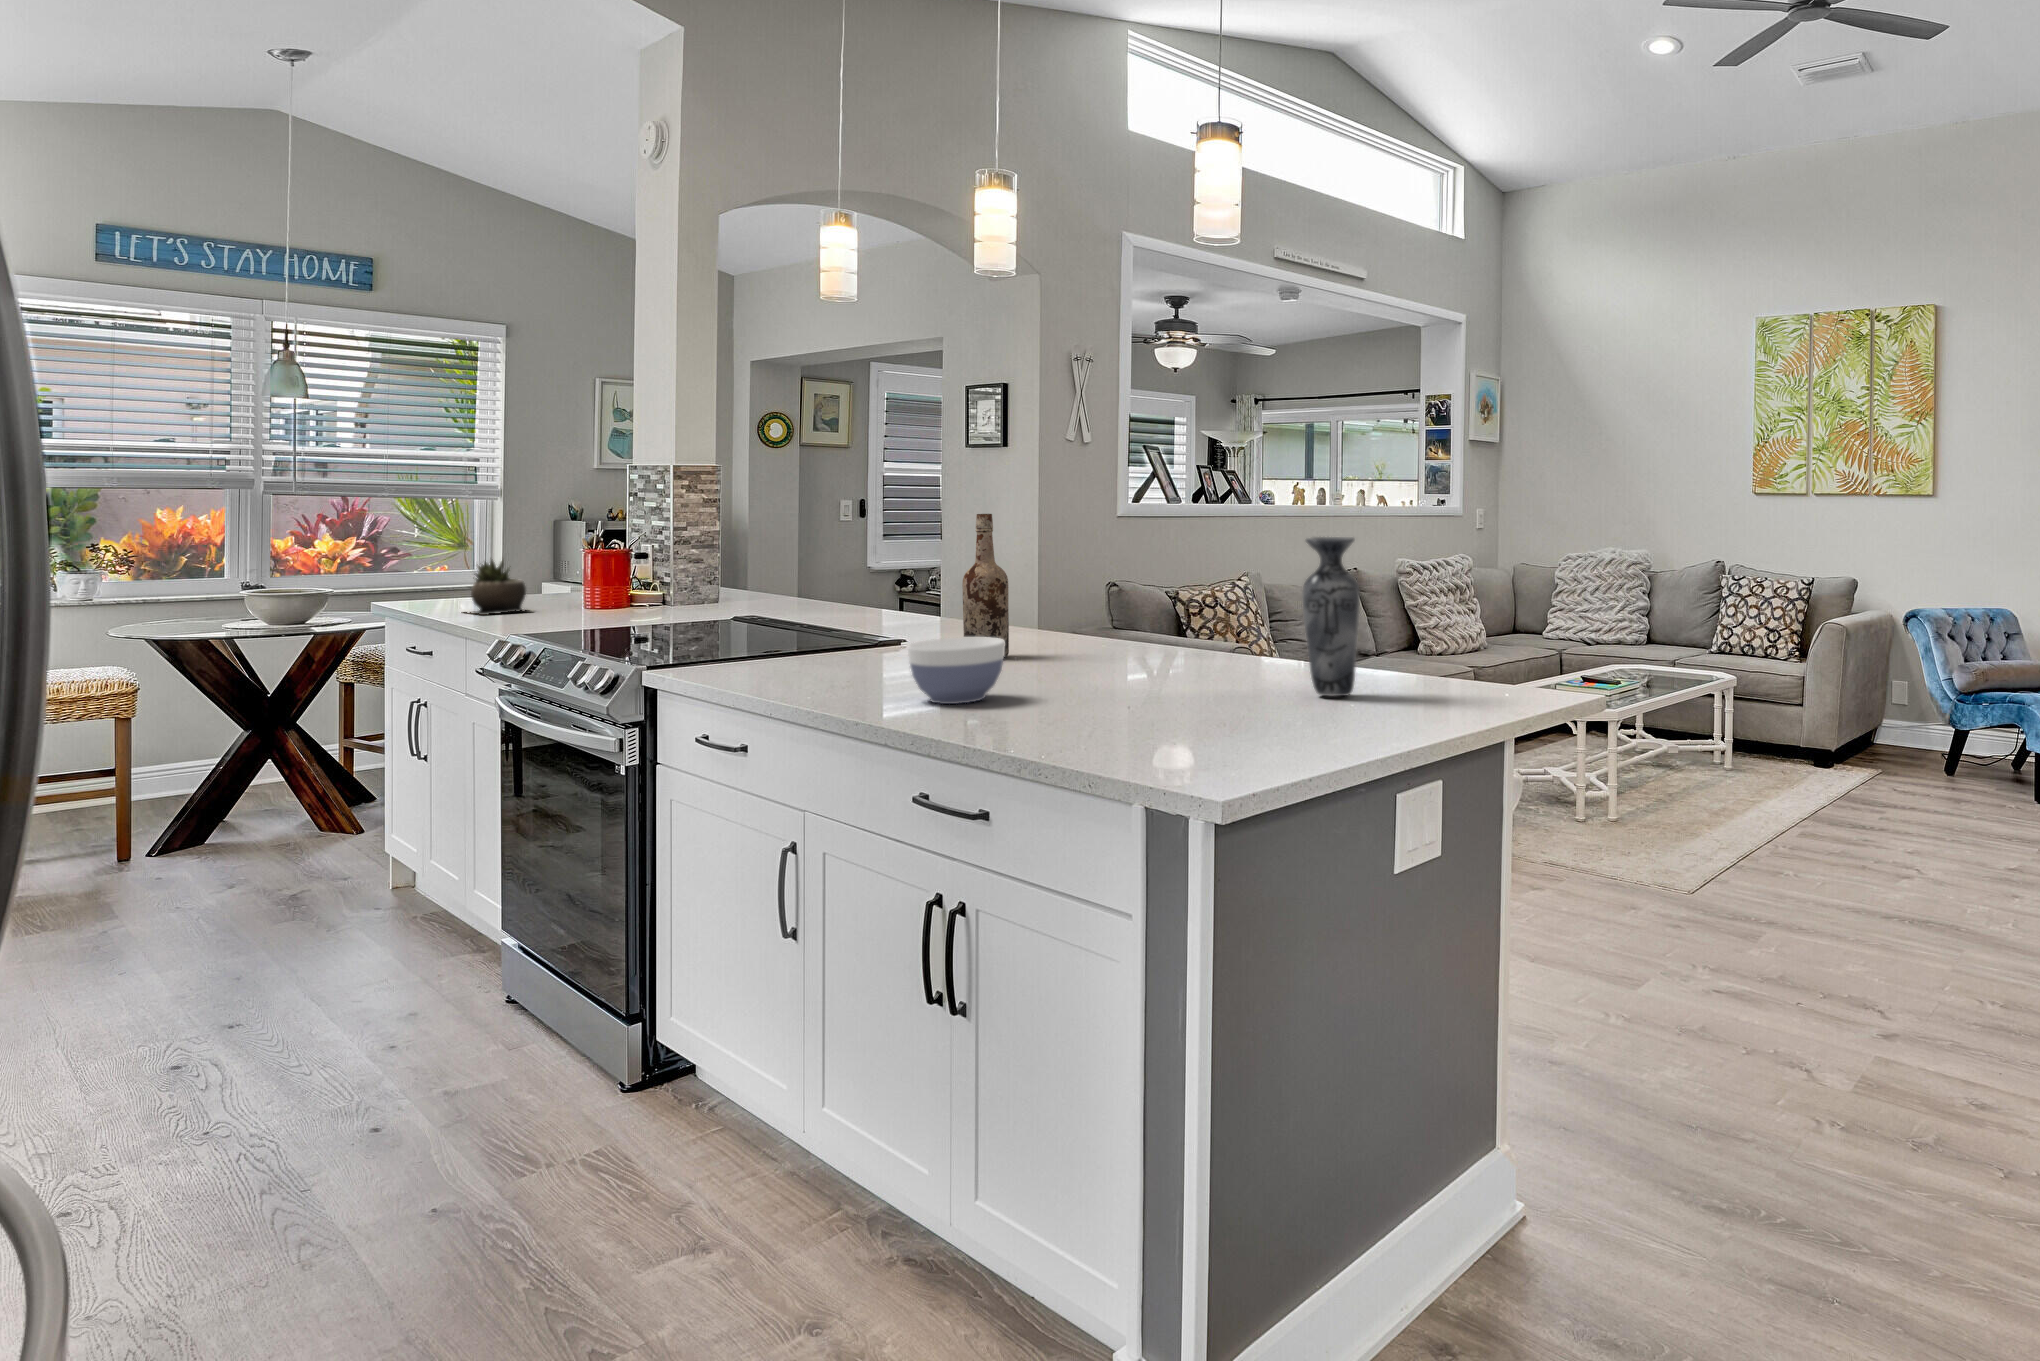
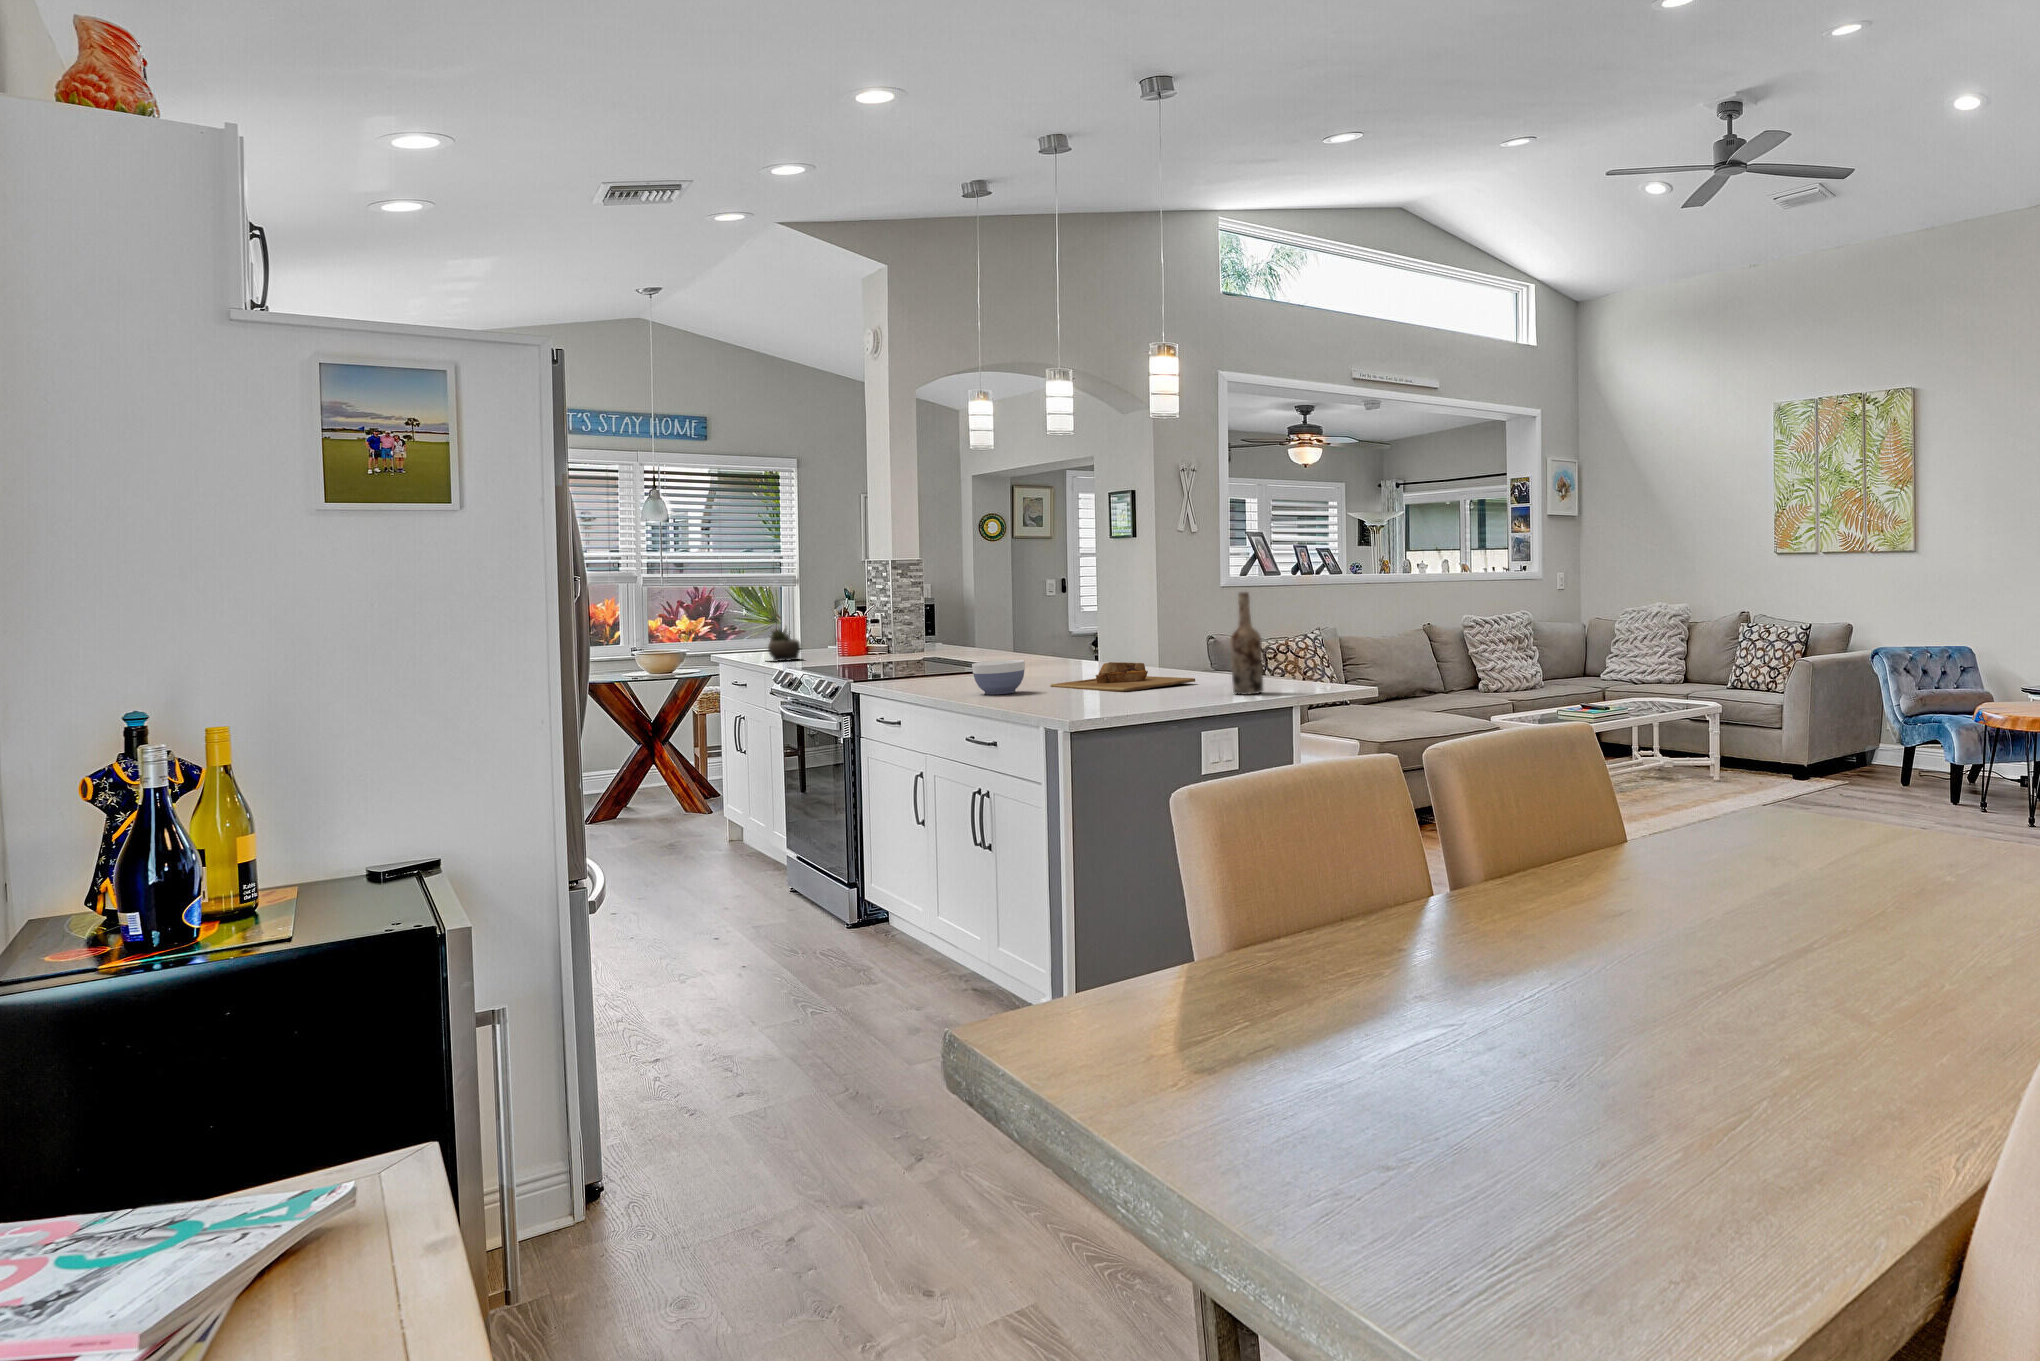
wine bottle: present [962,514,1009,657] -> present [1230,592,1263,695]
vase: present [1302,537,1360,696] -> none [1185,599,1218,689]
cutting board: none [1028,642,1284,699] -> present [1050,662,1195,692]

